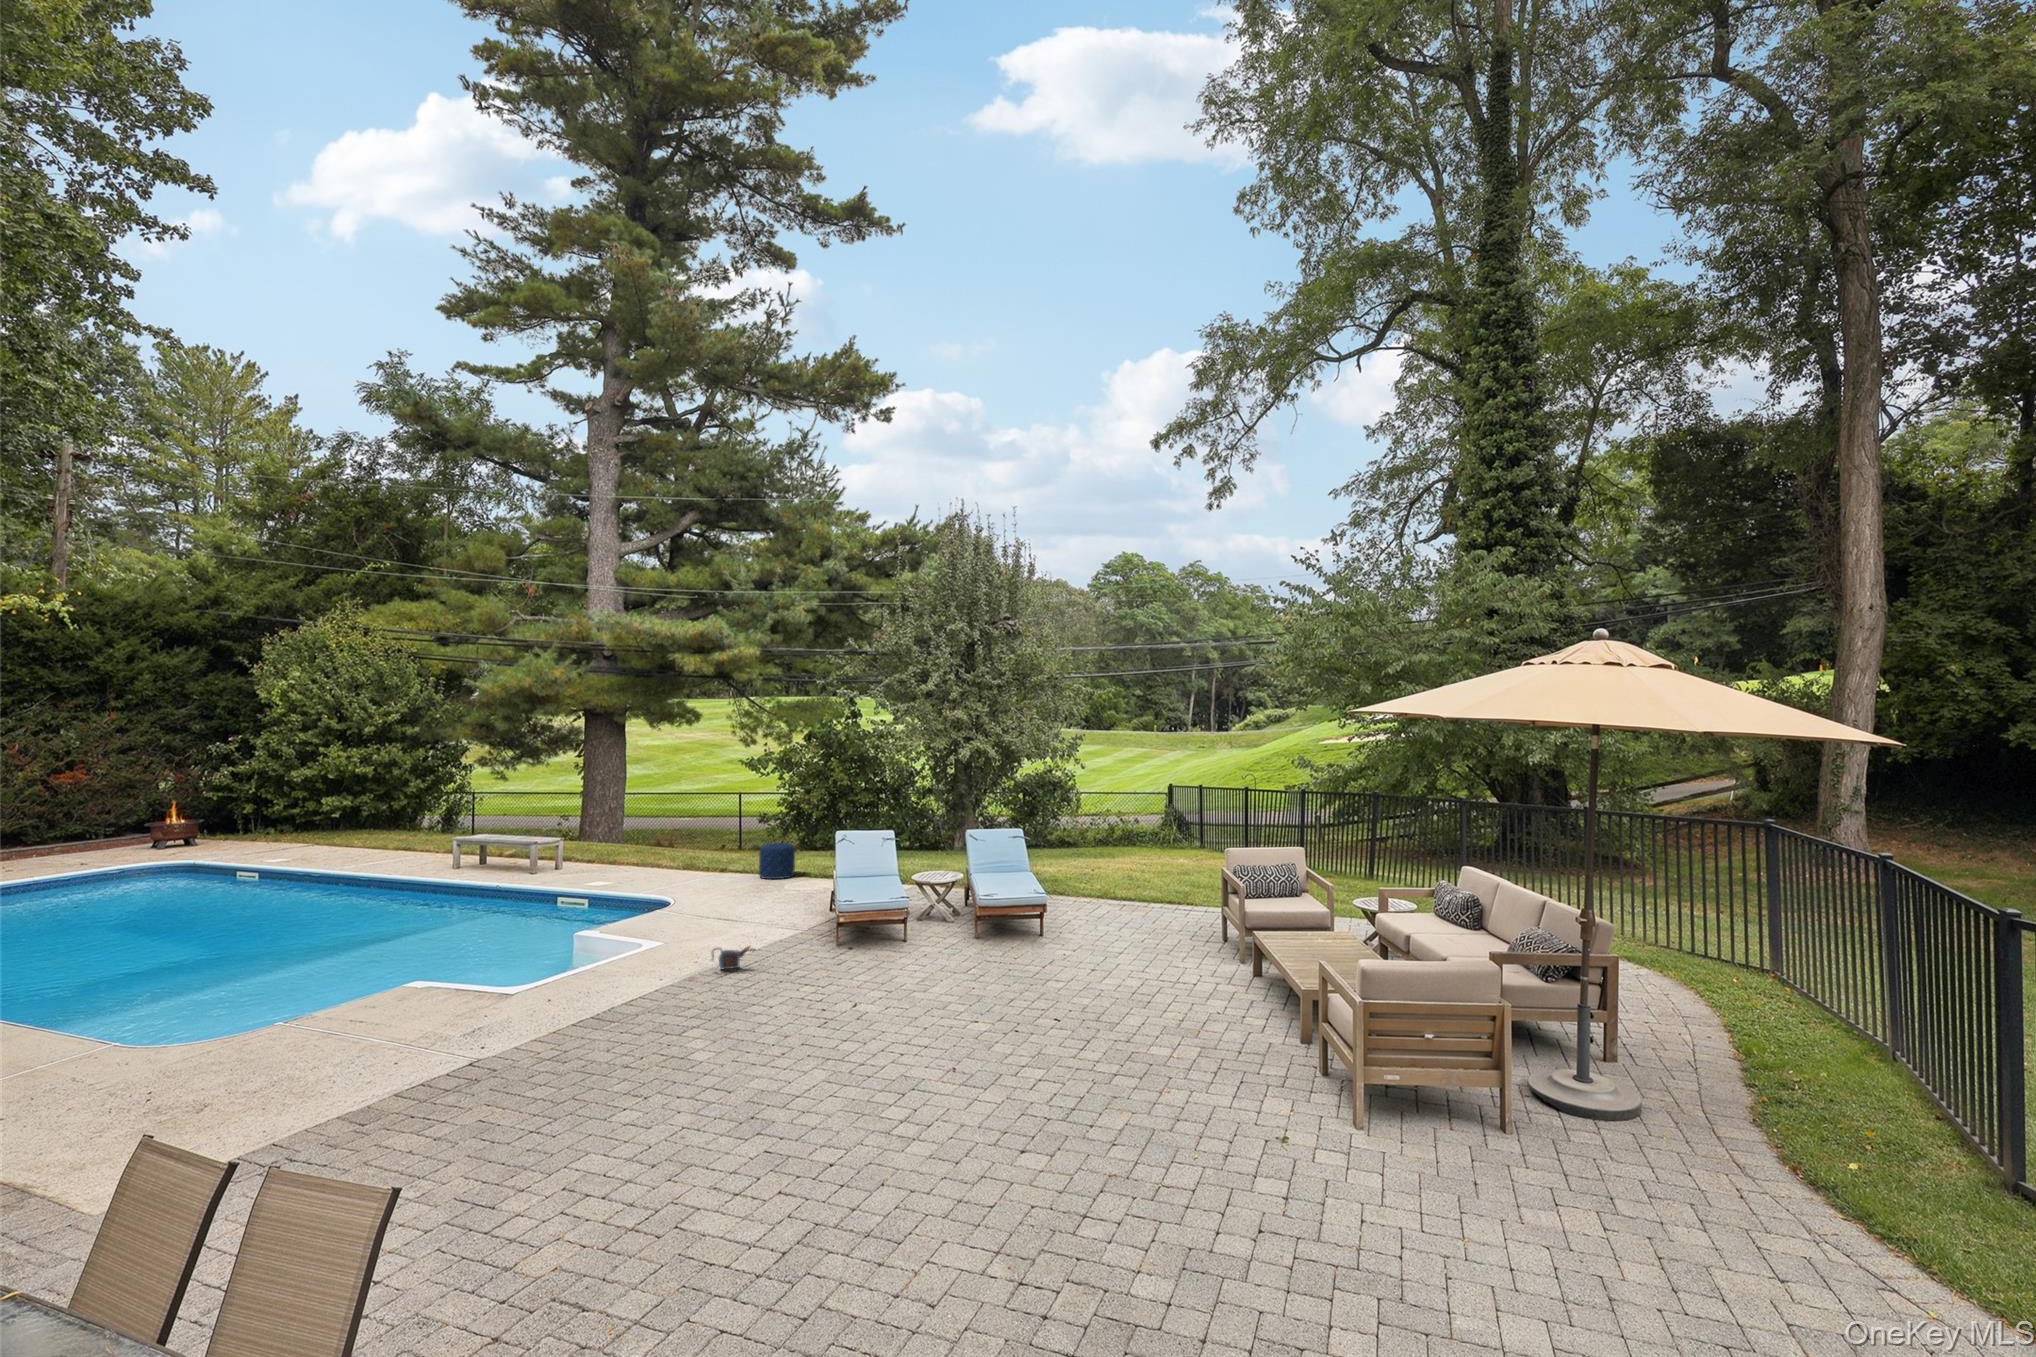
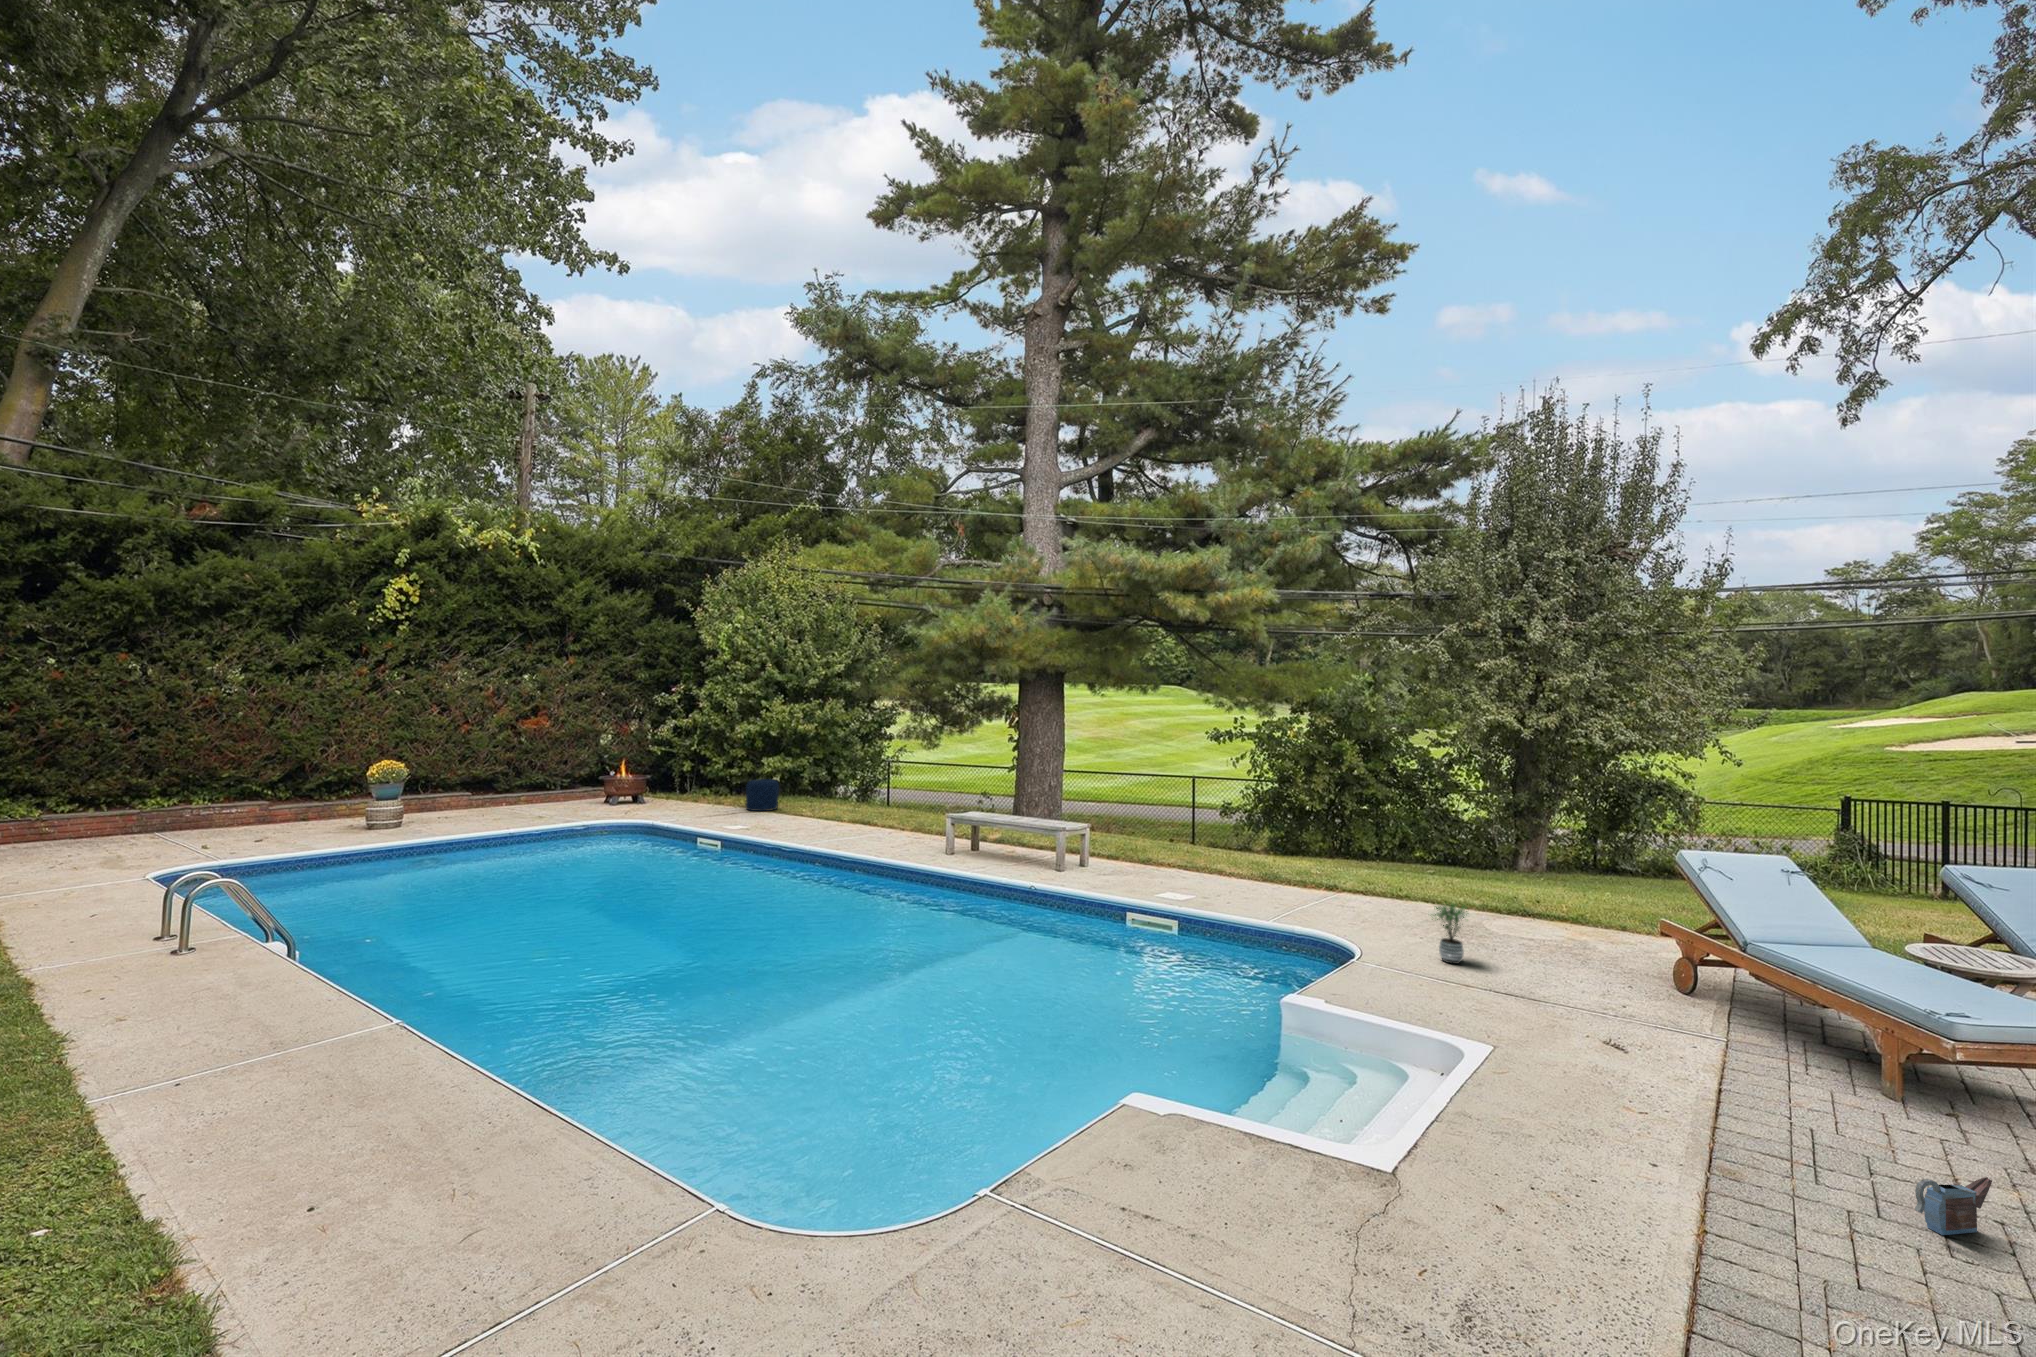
pouf: present [759,843,795,879] -> present [746,779,779,811]
potted plant: none [714,866,742,904] -> present [1435,904,1467,964]

